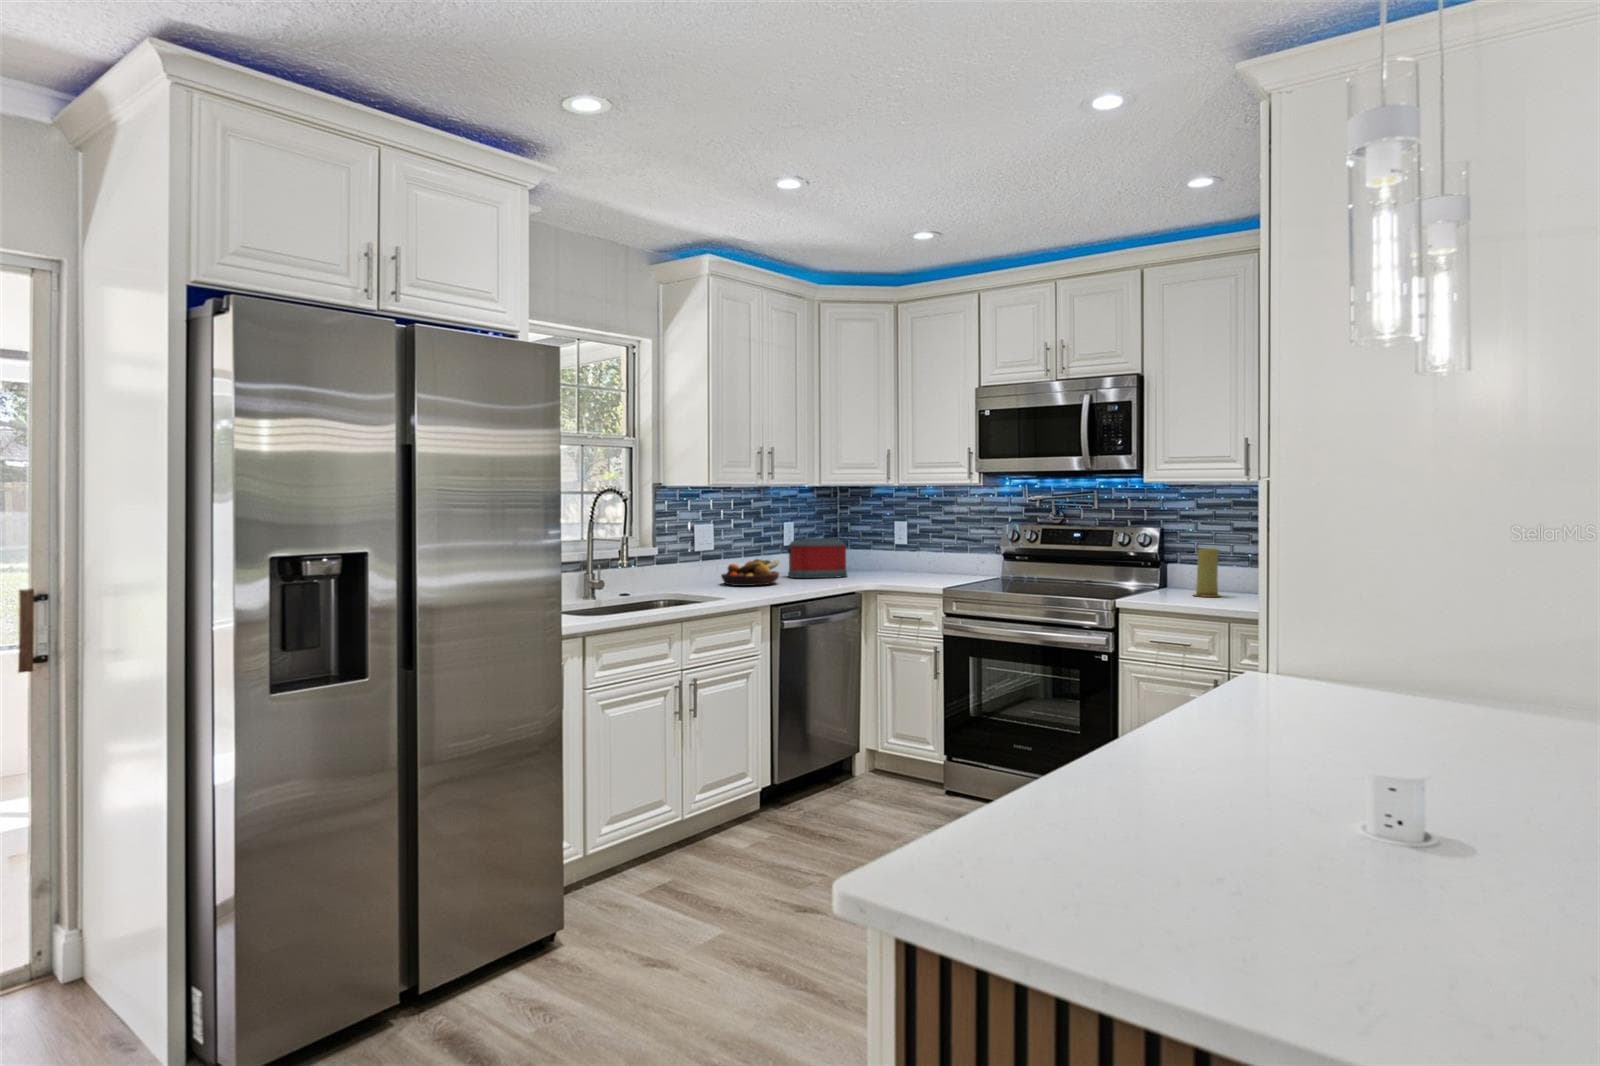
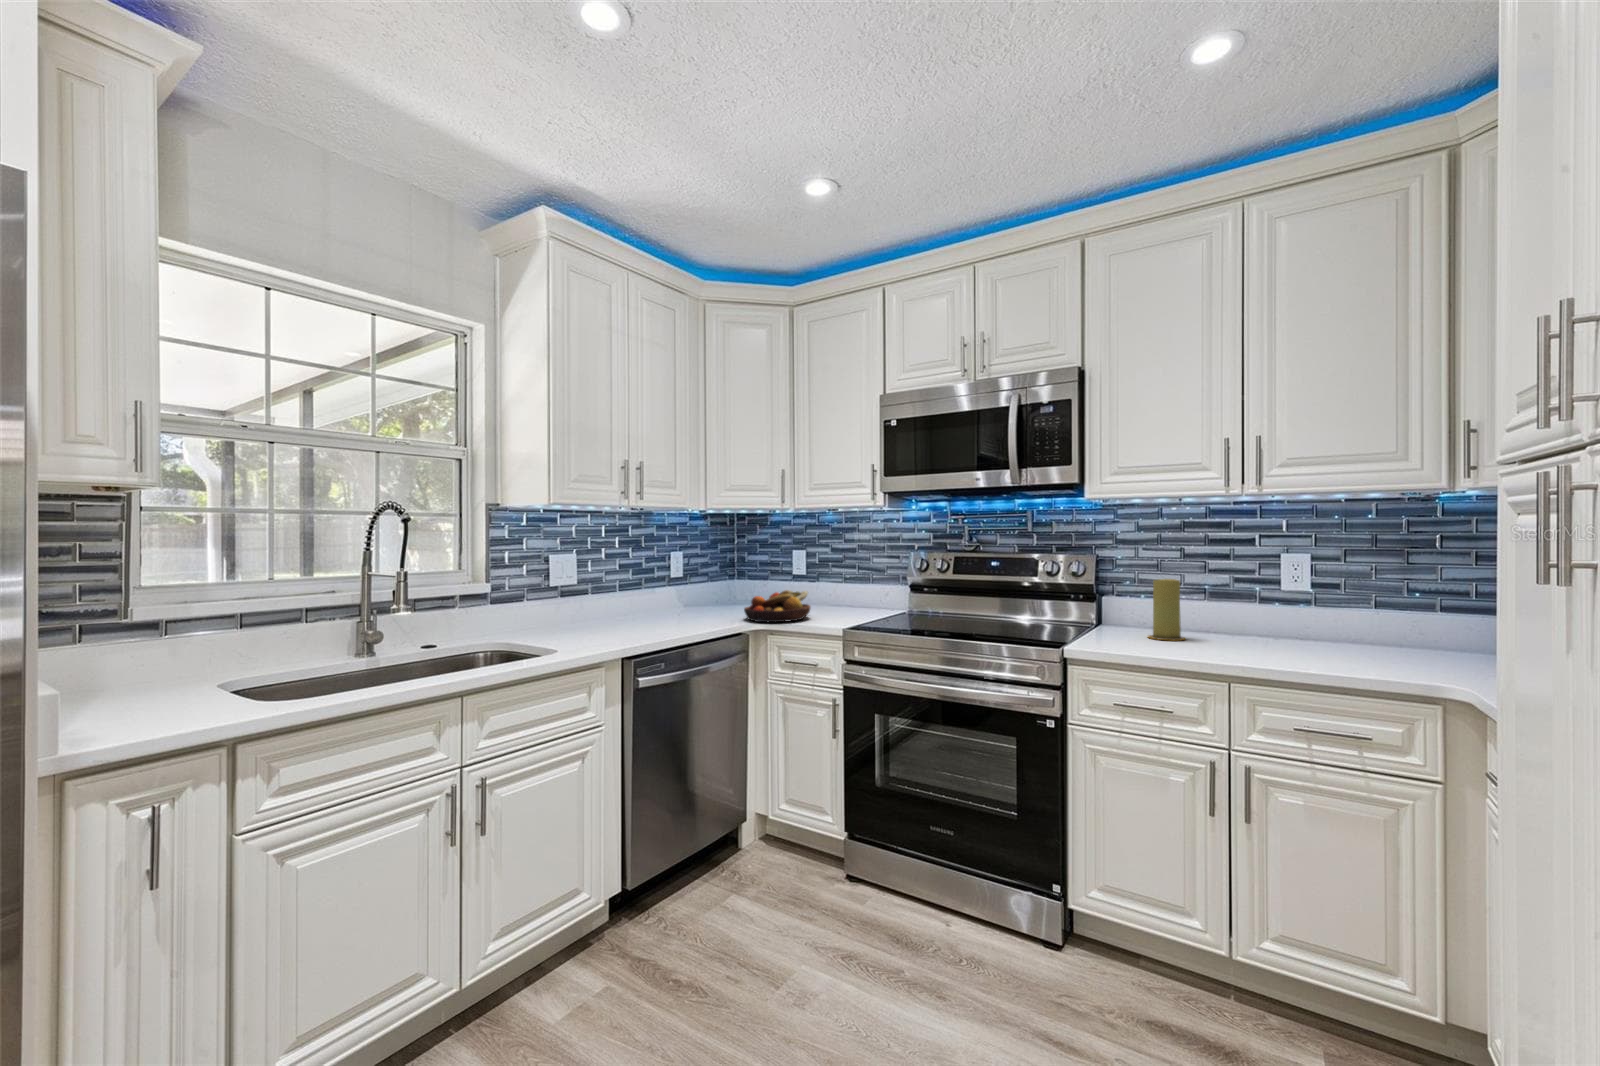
toaster: present [787,538,847,578] -> none [670,568,739,614]
fruit bowl: present [721,559,779,586] -> present [744,590,810,622]

